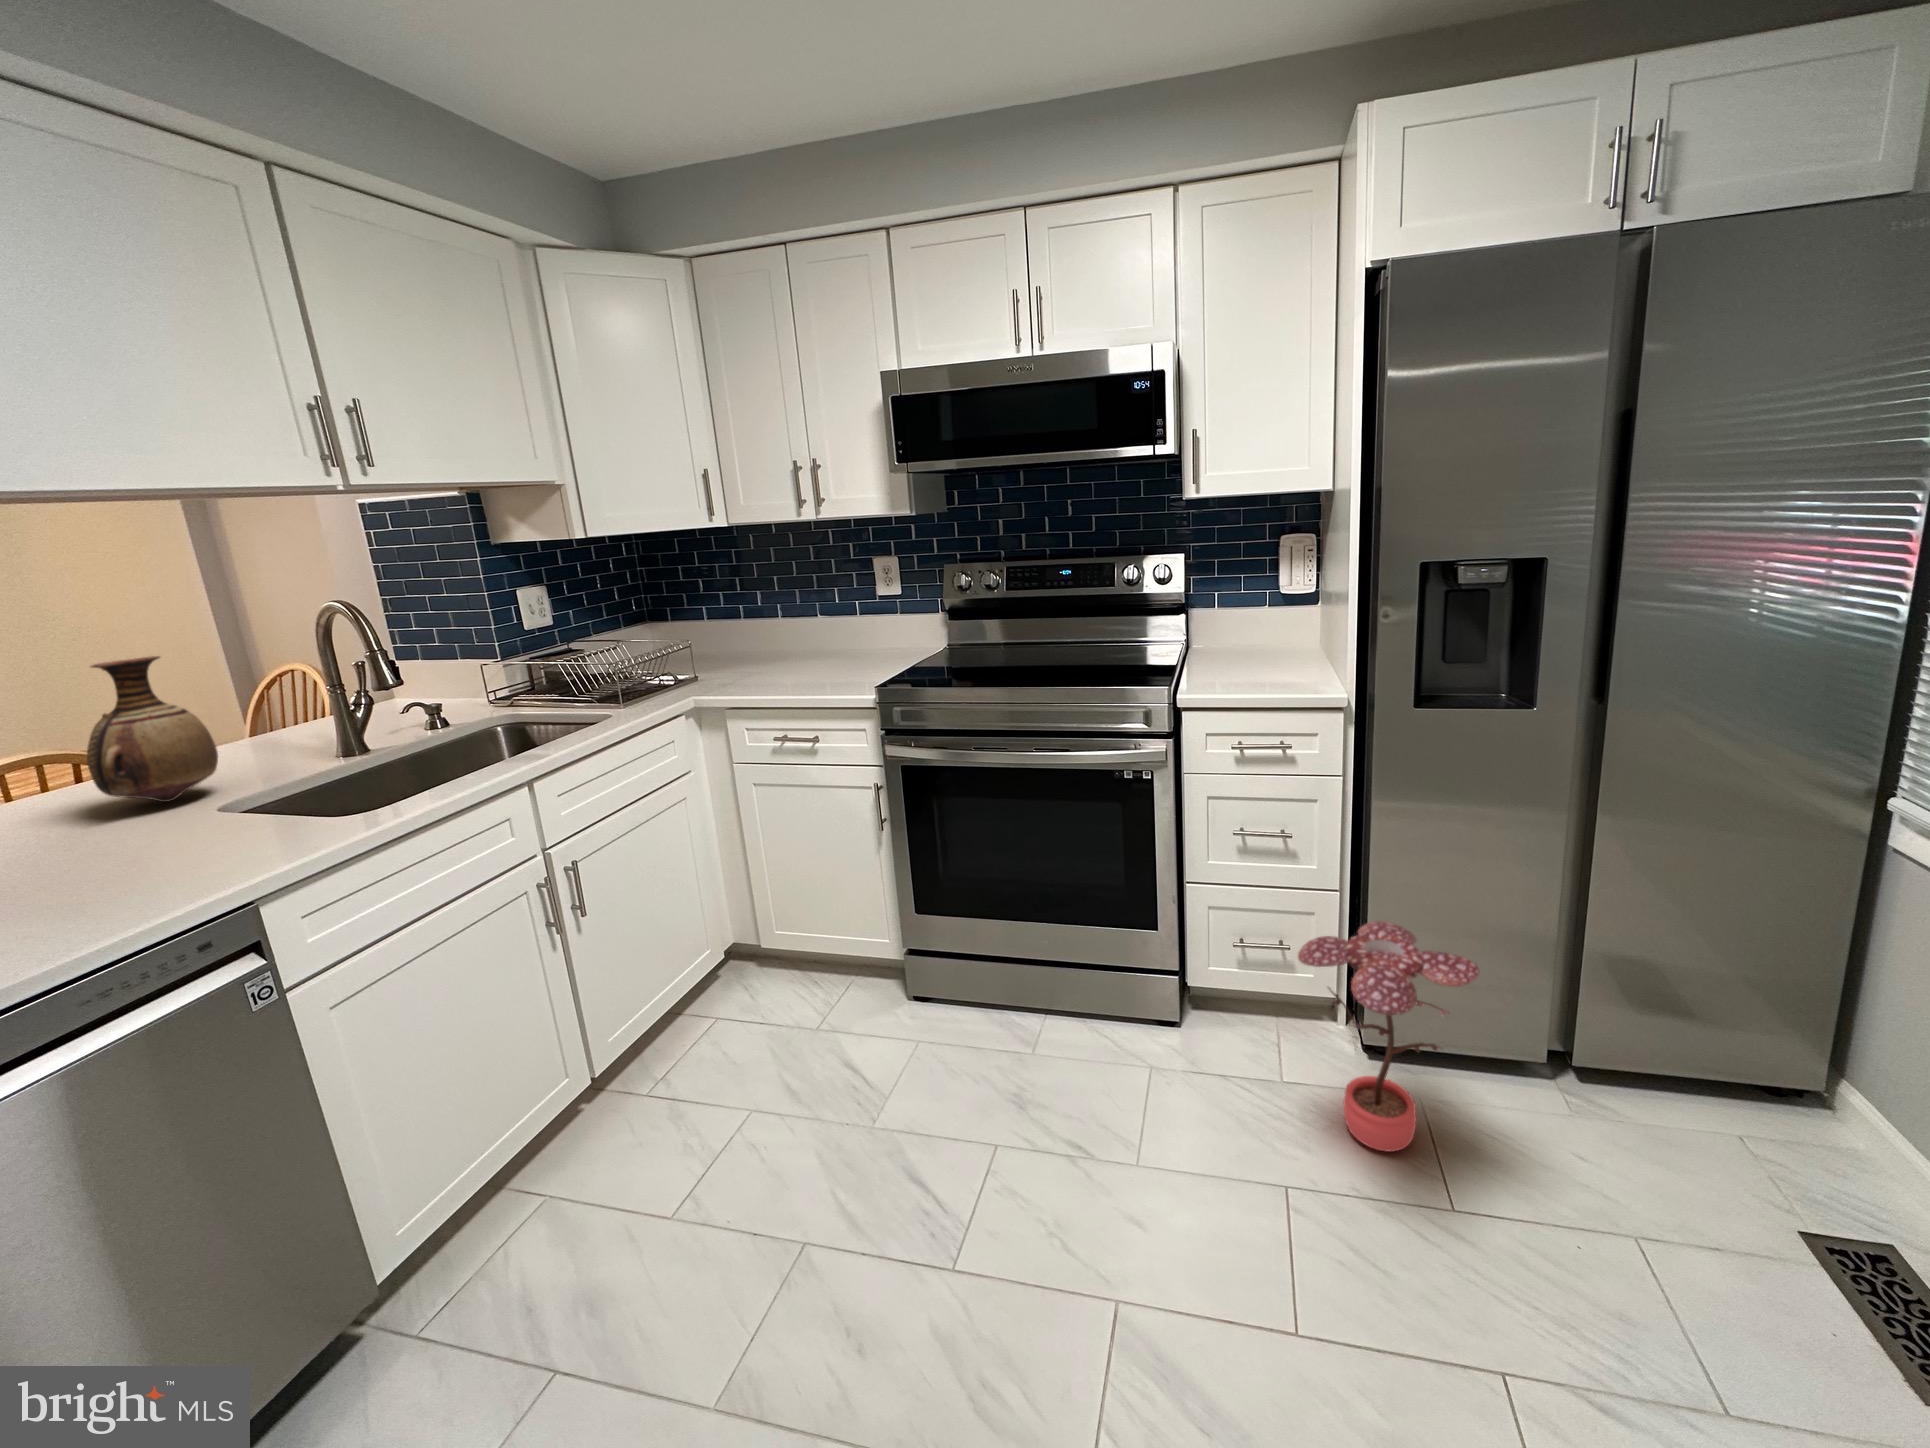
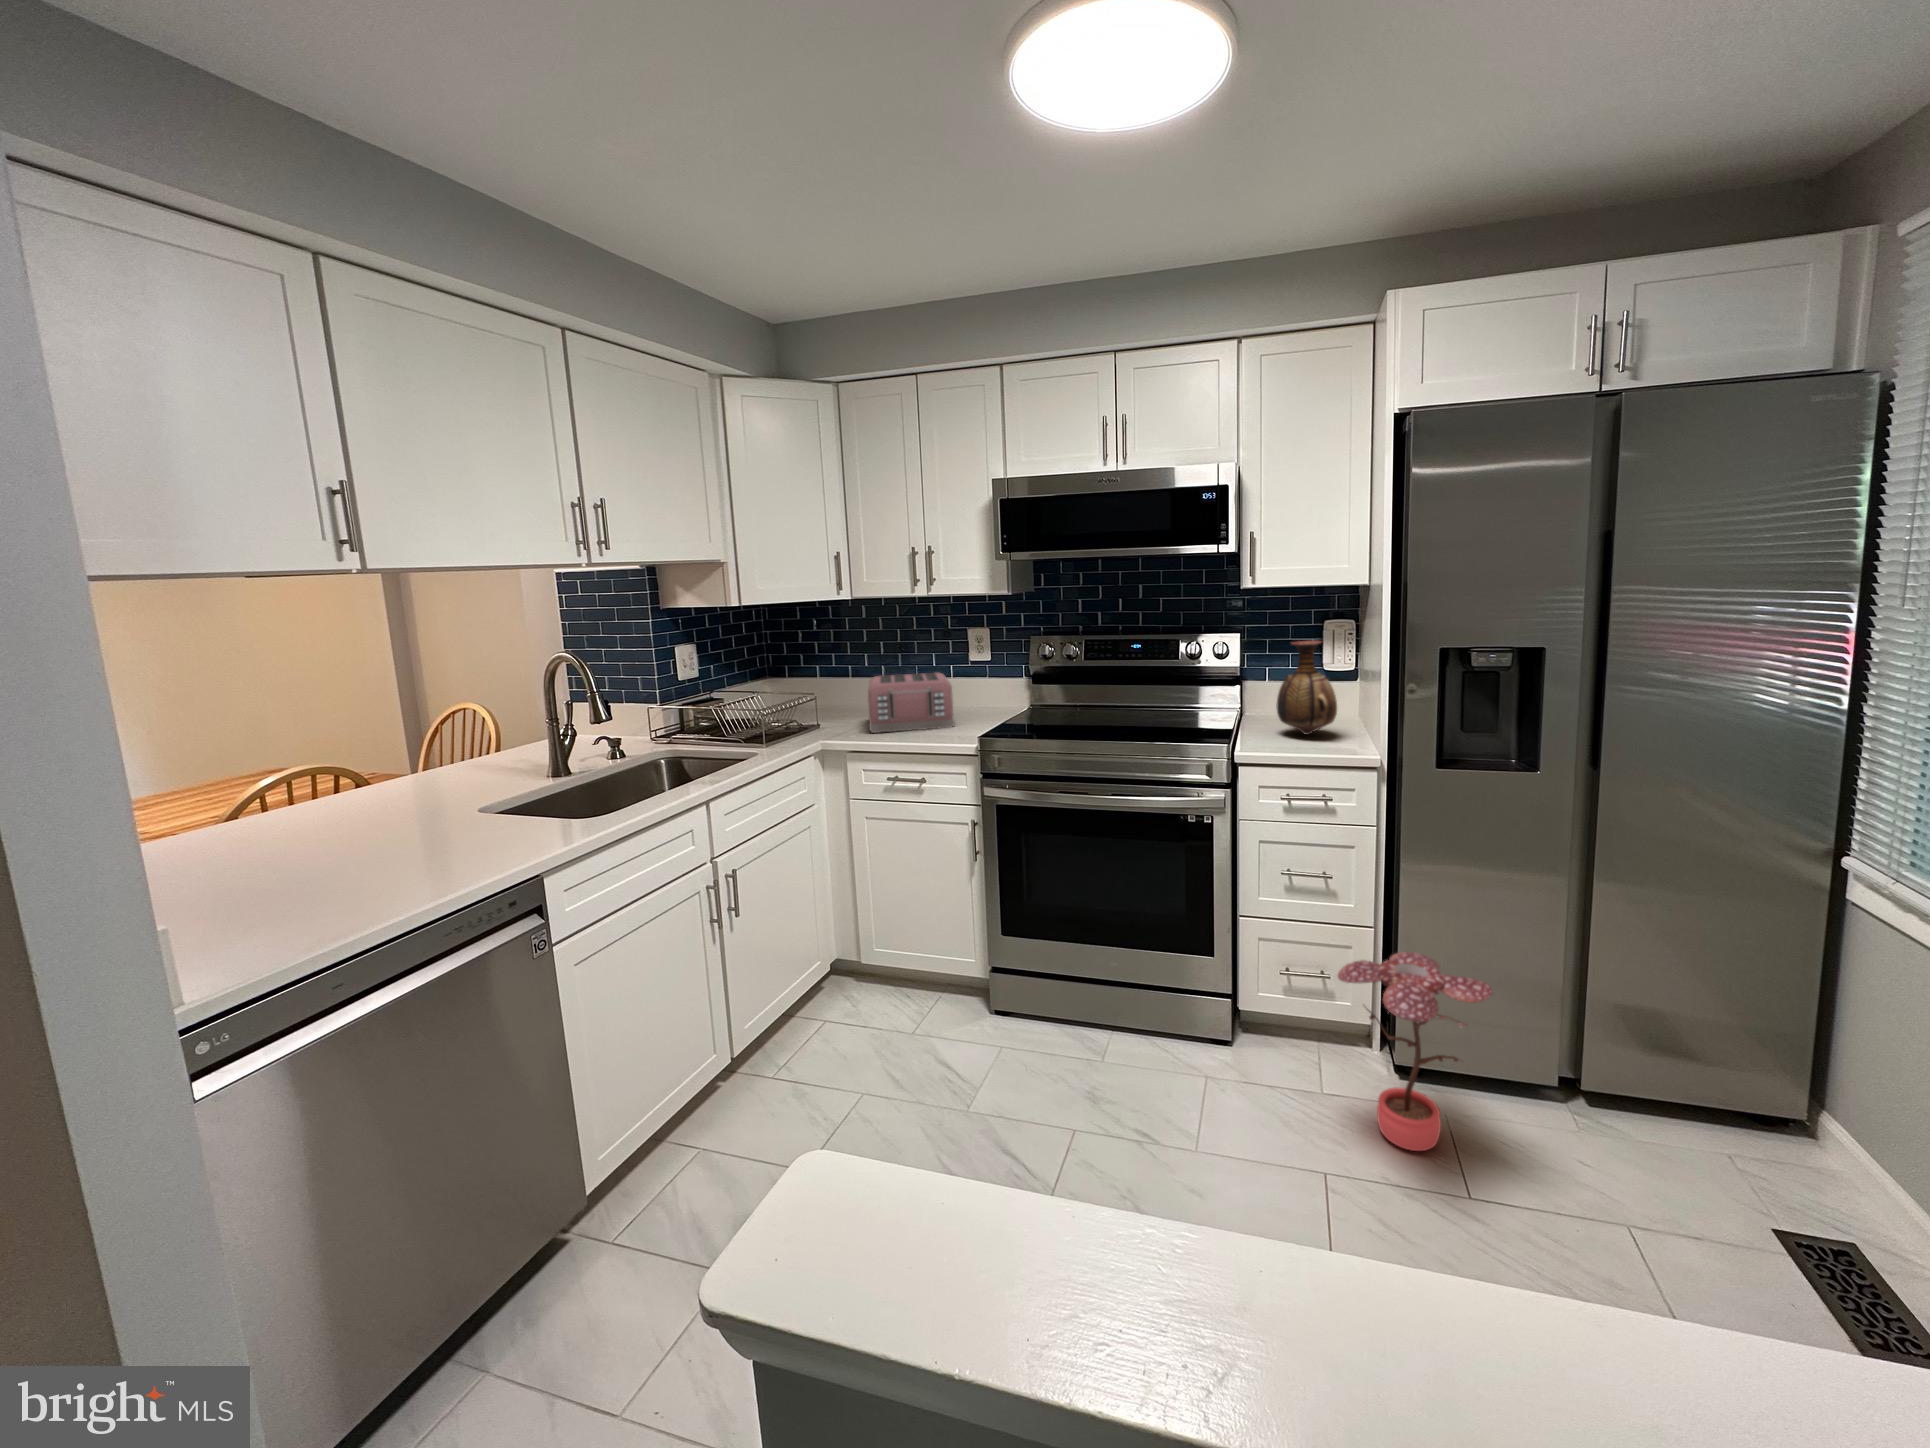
toaster: none [749,610,855,685] -> present [868,672,955,733]
vase: present [87,656,218,802] -> present [1277,641,1337,735]

